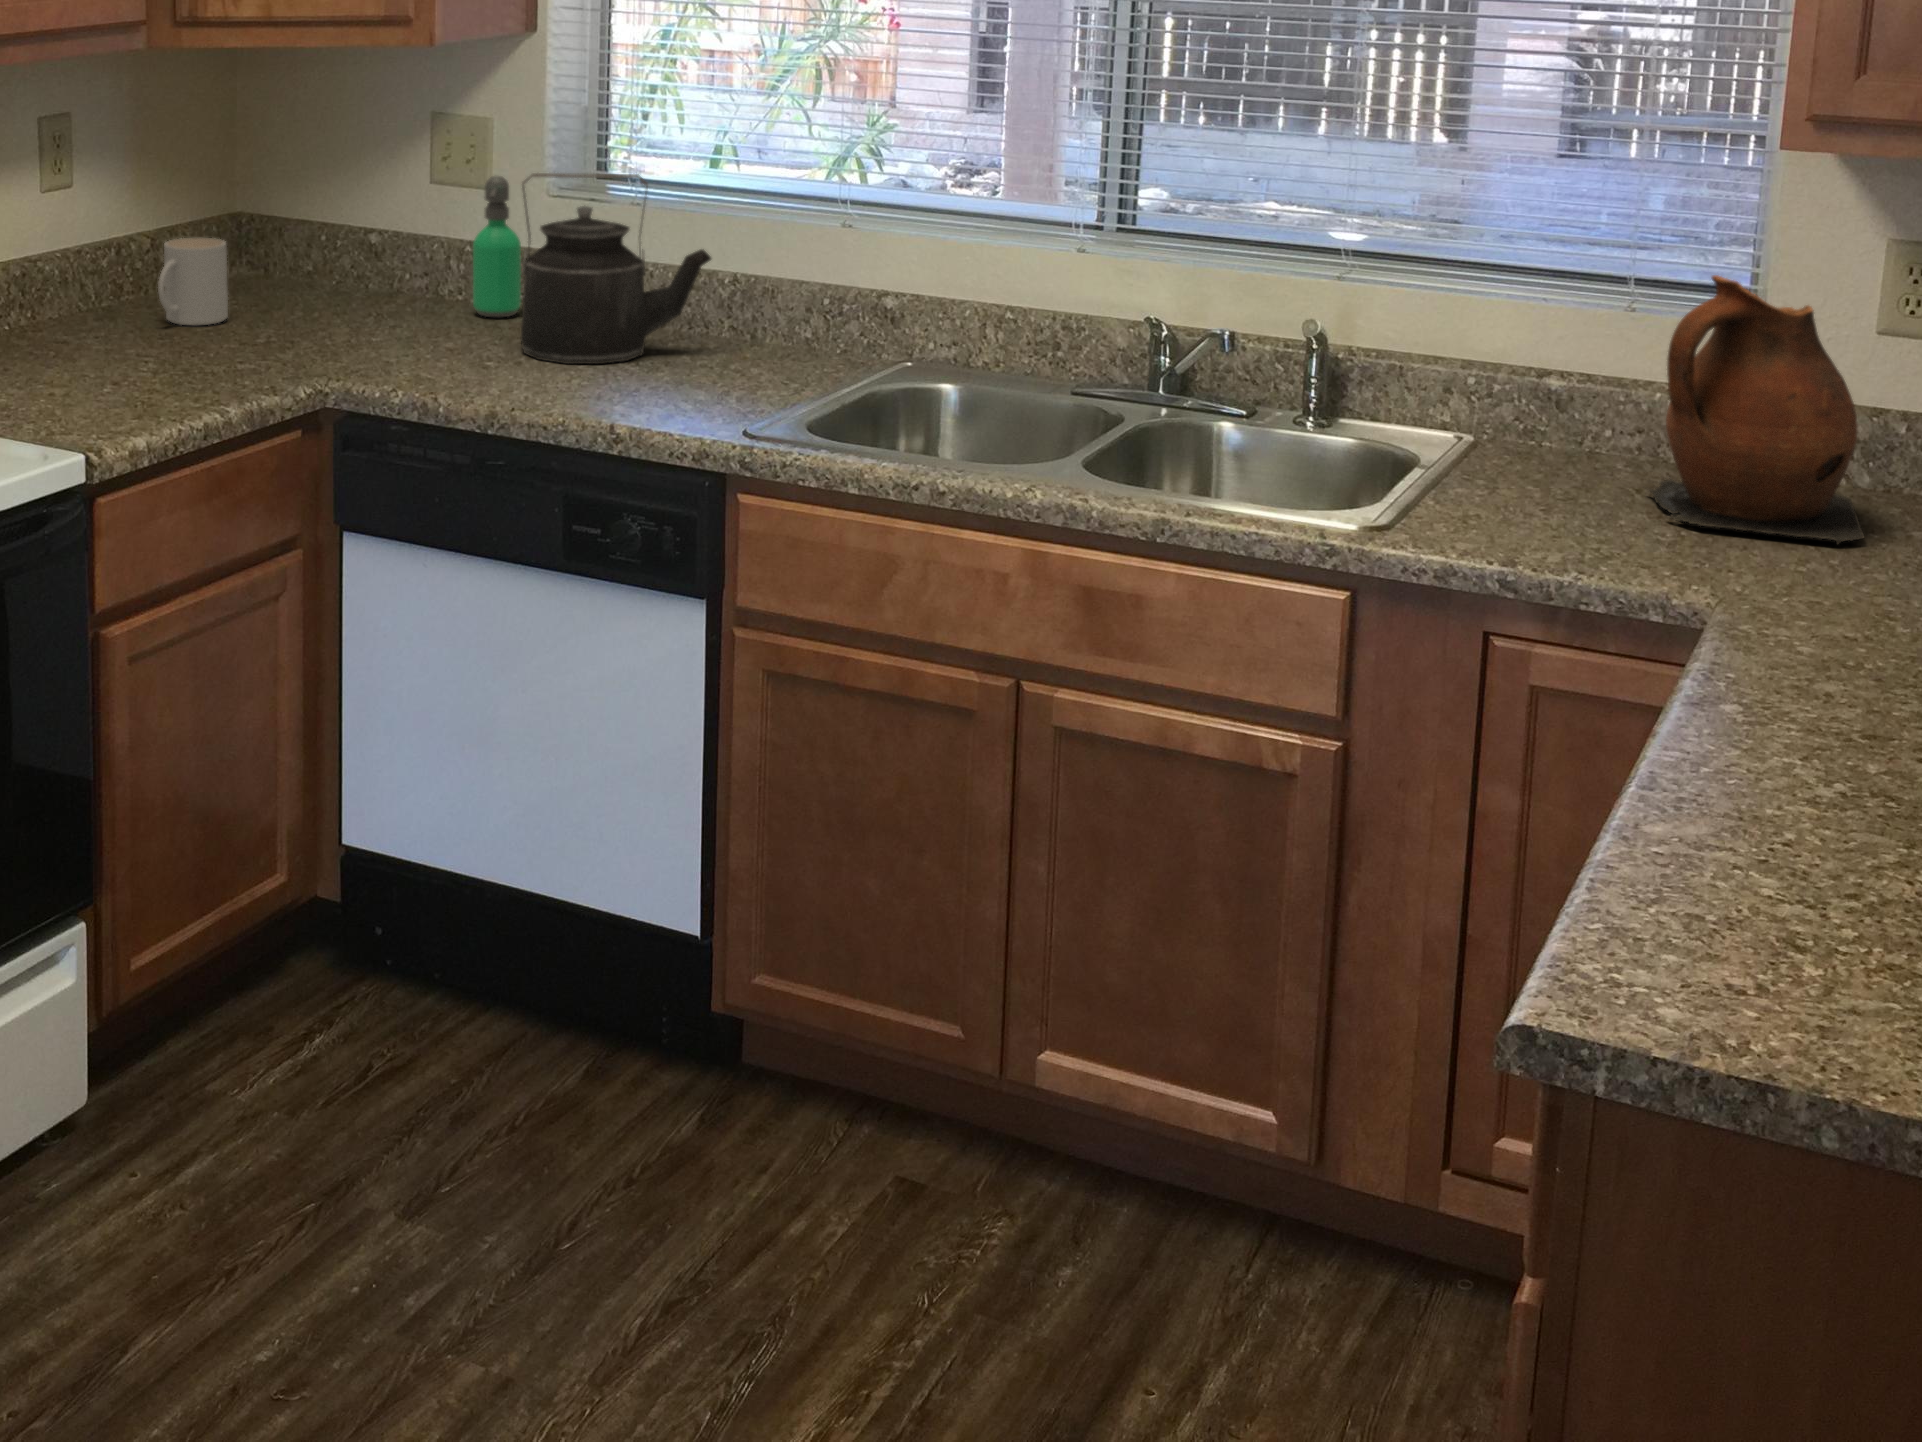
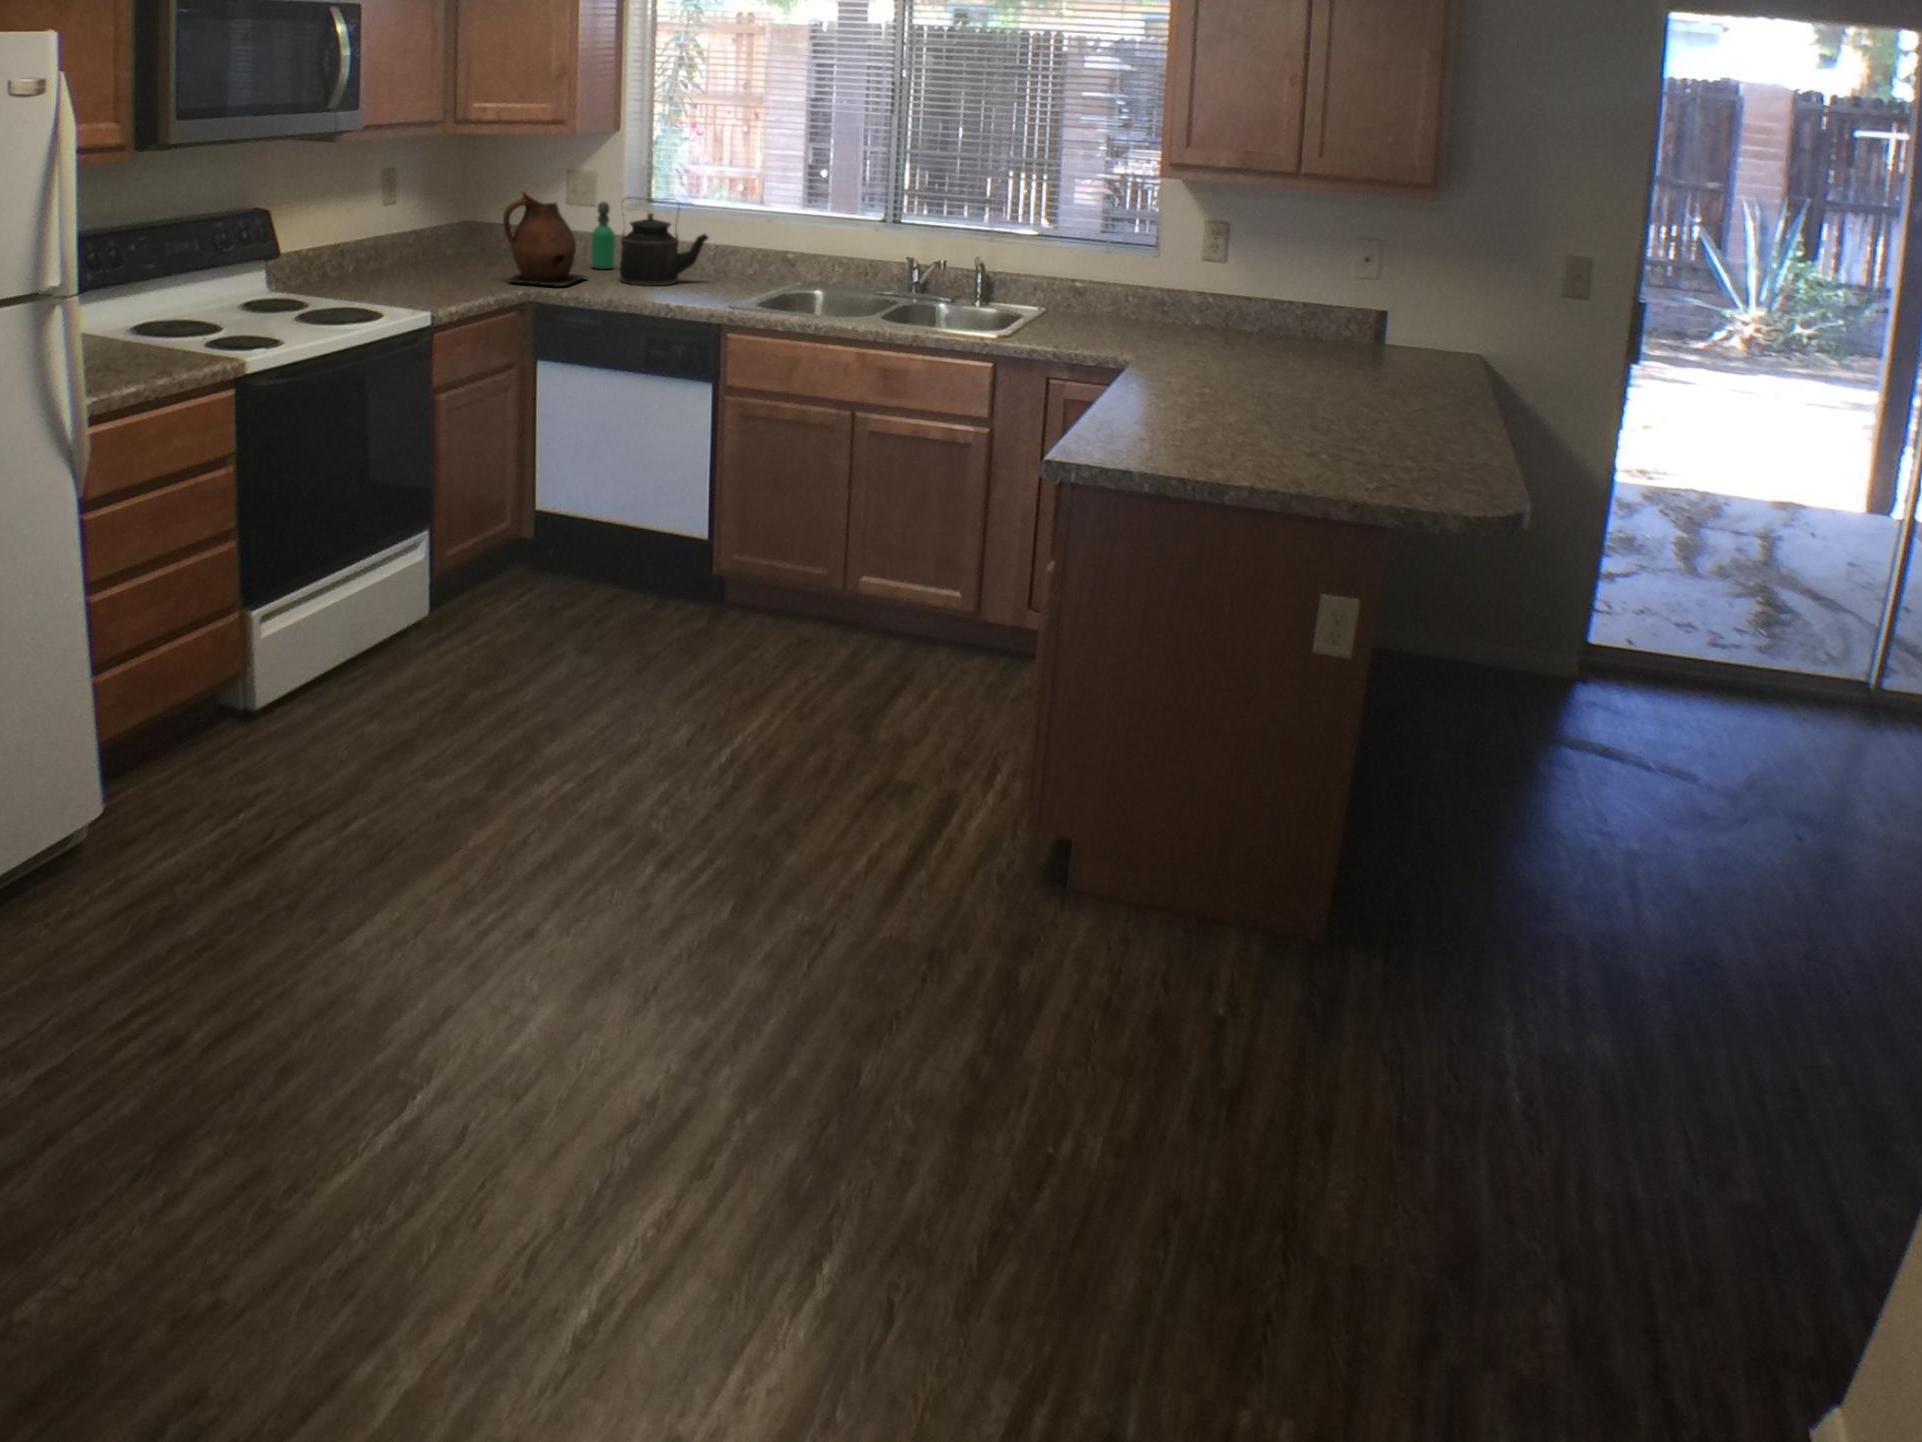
mug: present [158,238,228,325] -> none [442,230,474,271]
ceramic pitcher: present [1649,275,1864,545] -> present [503,190,586,286]

